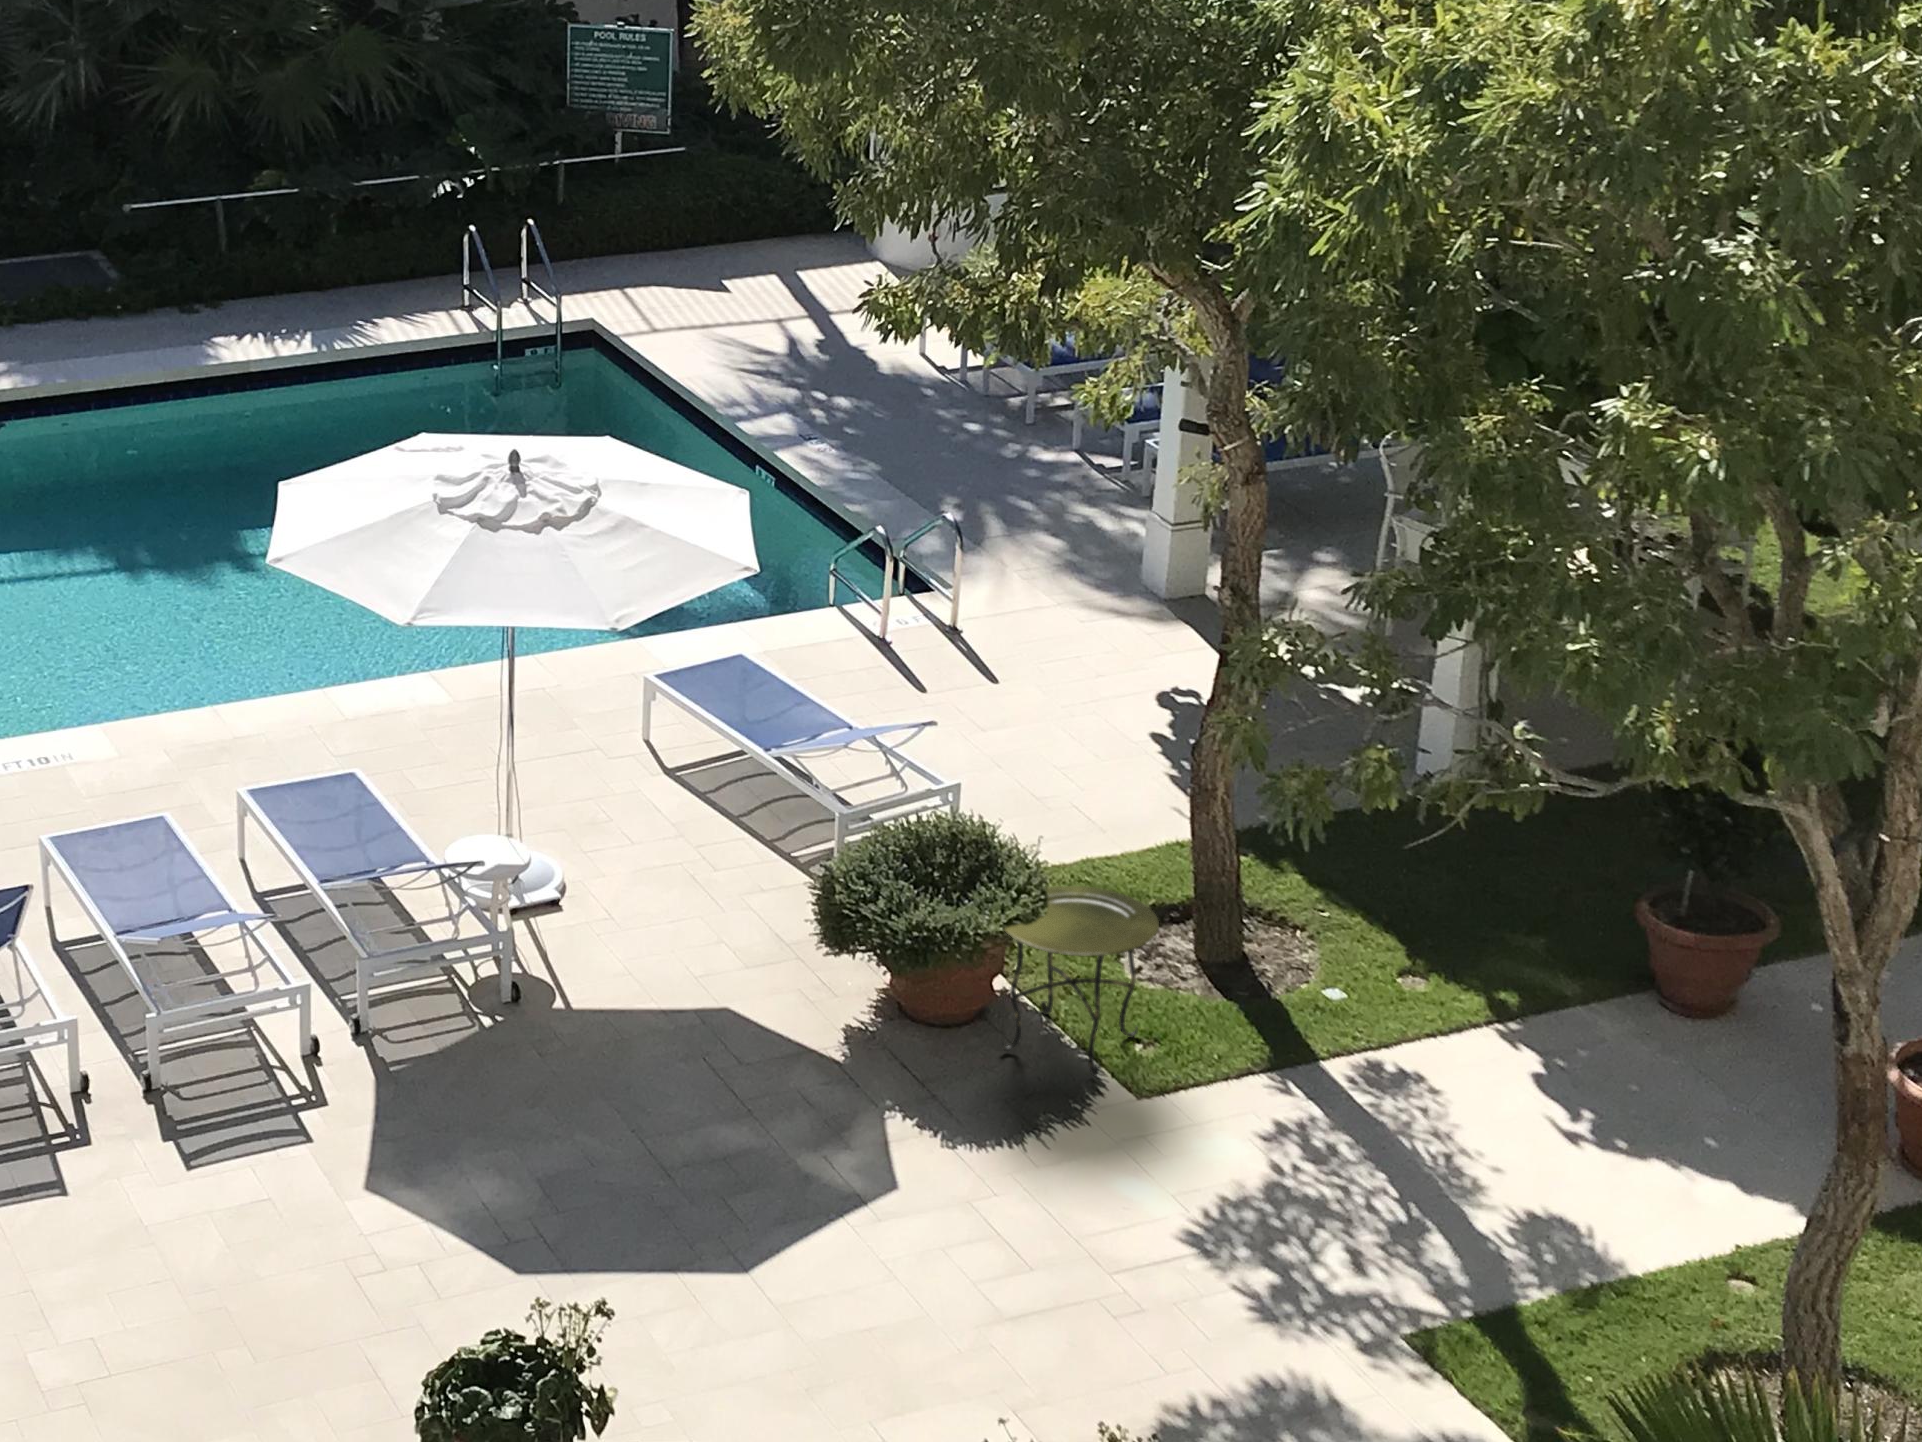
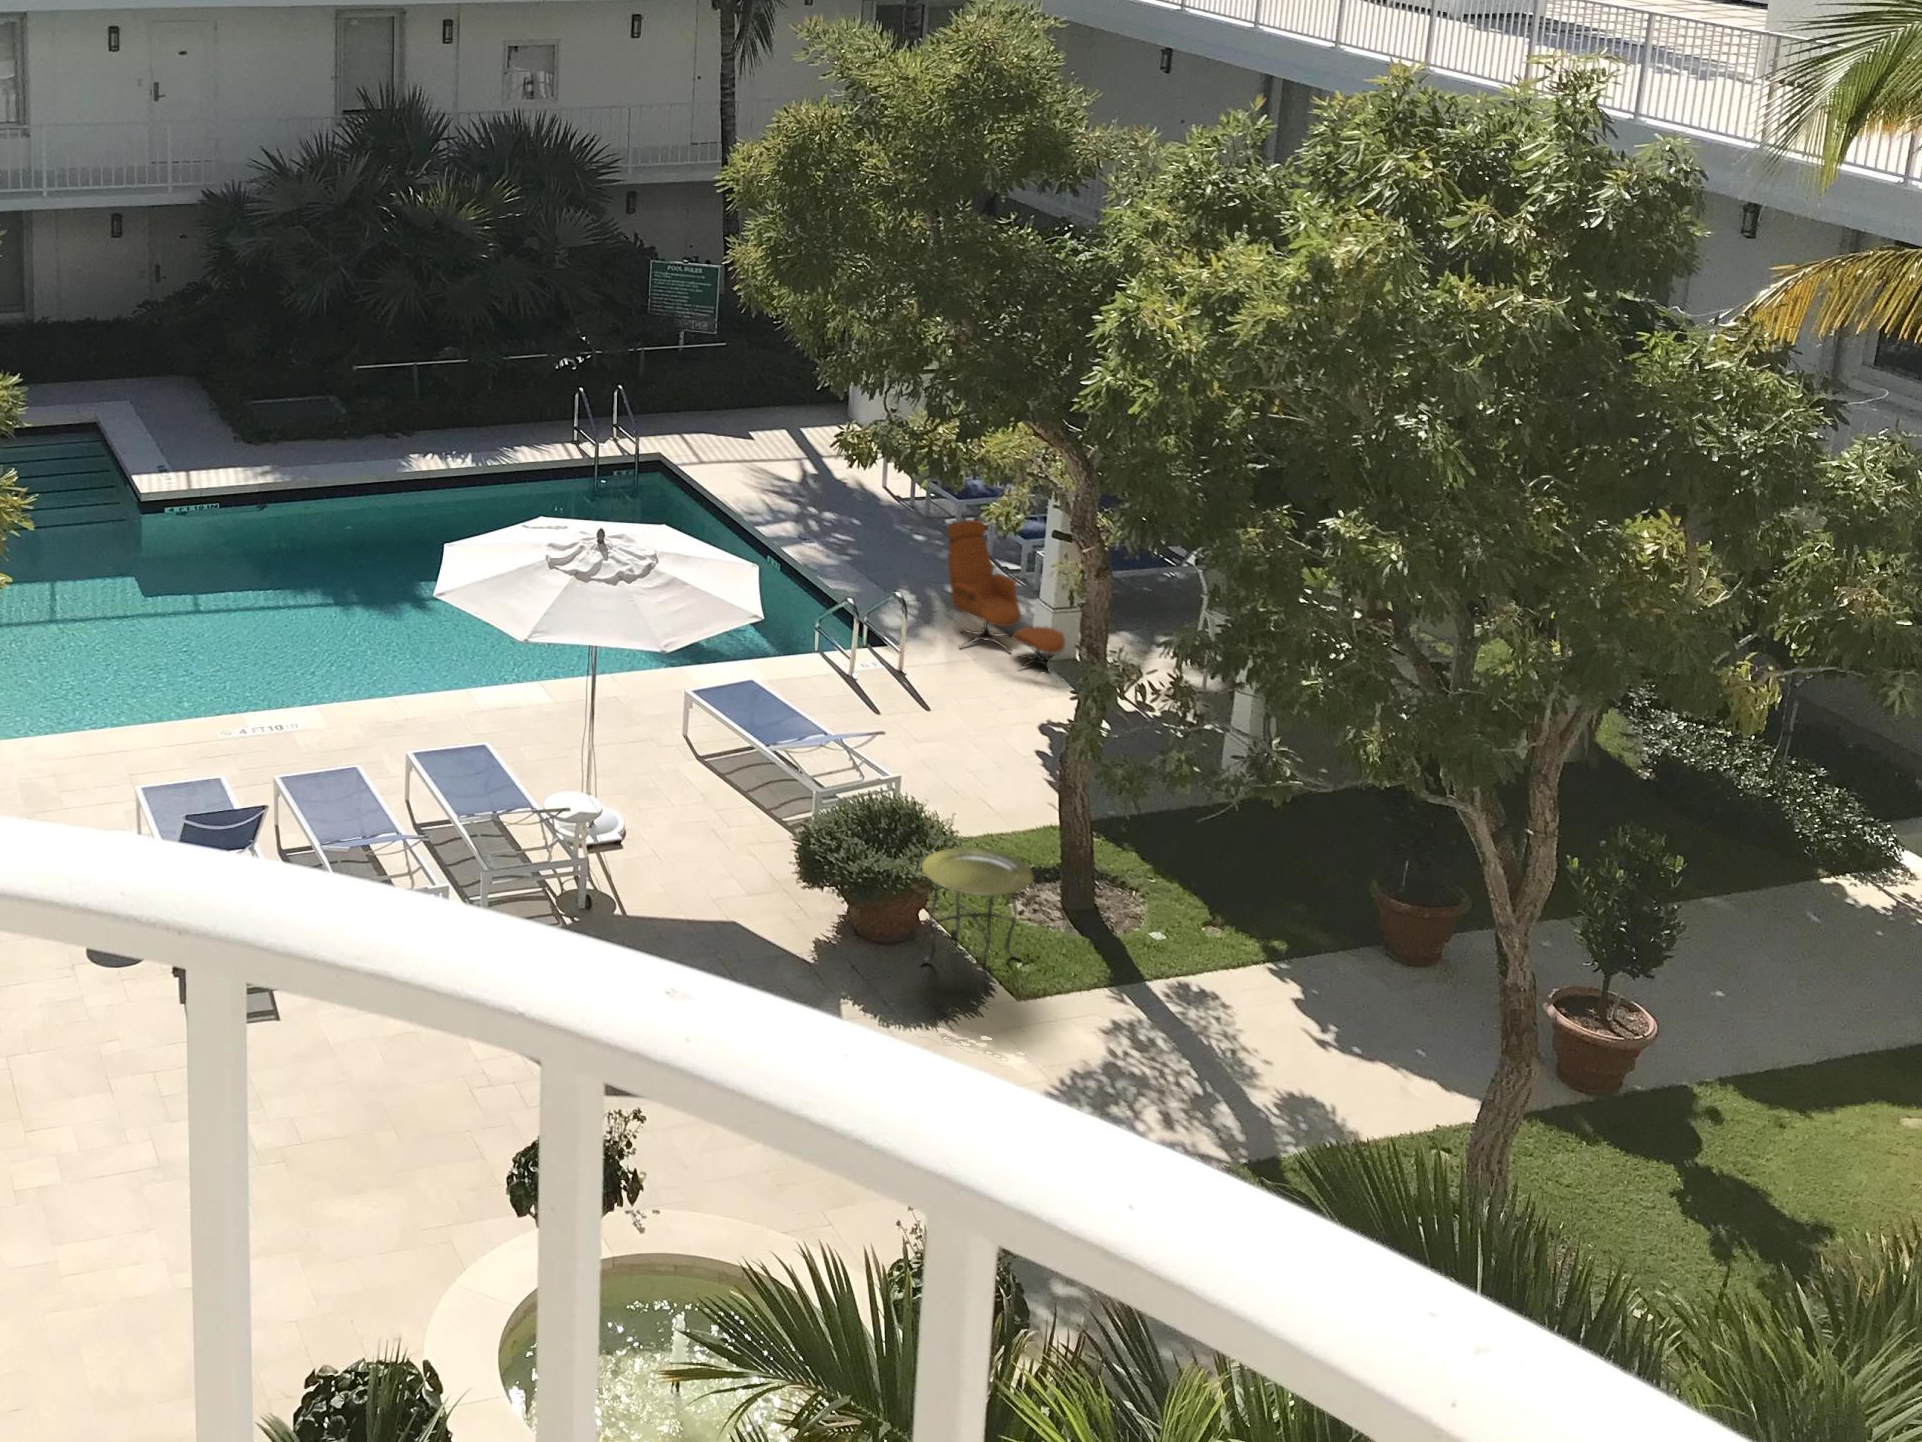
lounge chair: none [1014,397,1187,614] -> present [947,520,1065,665]

